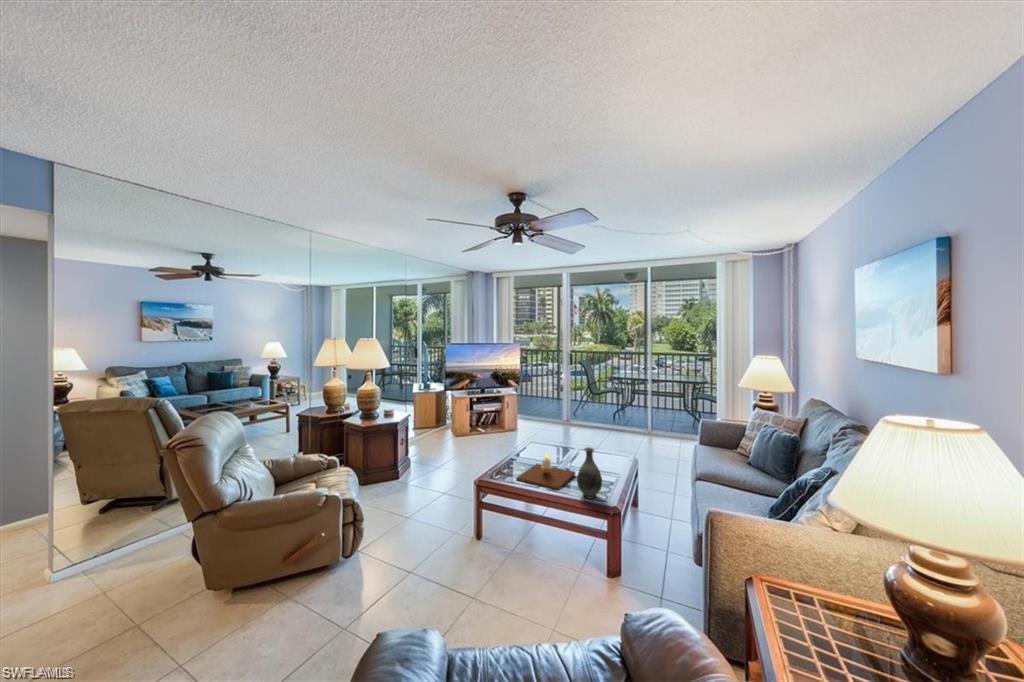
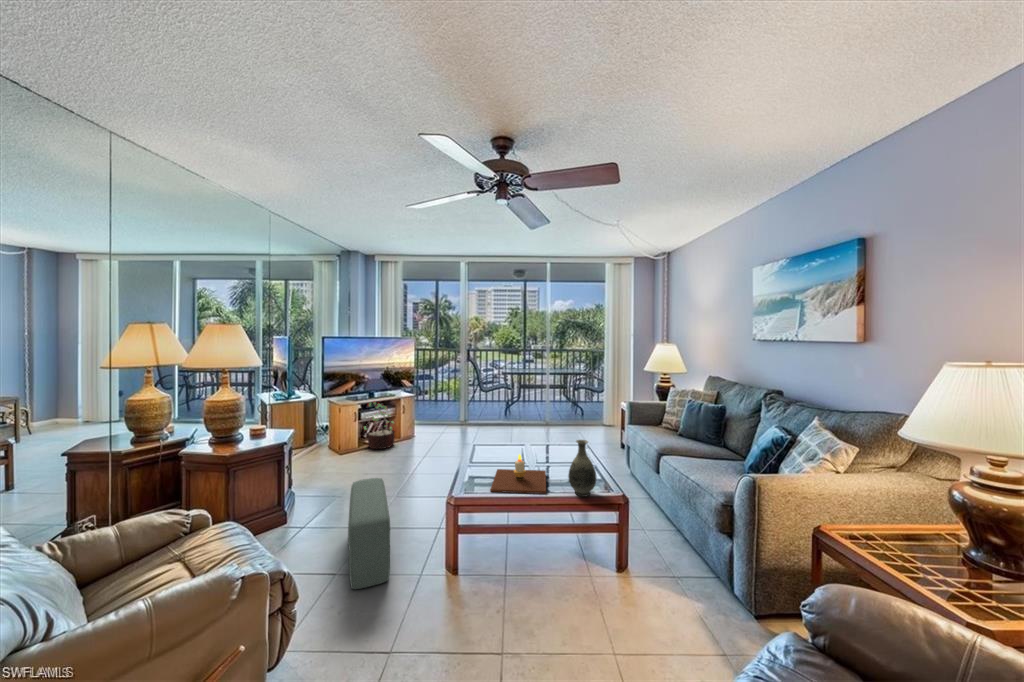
decorative plant: none [474,396,500,436] -> present [363,402,395,449]
pouf: none [411,456,455,530] -> present [348,478,390,589]

